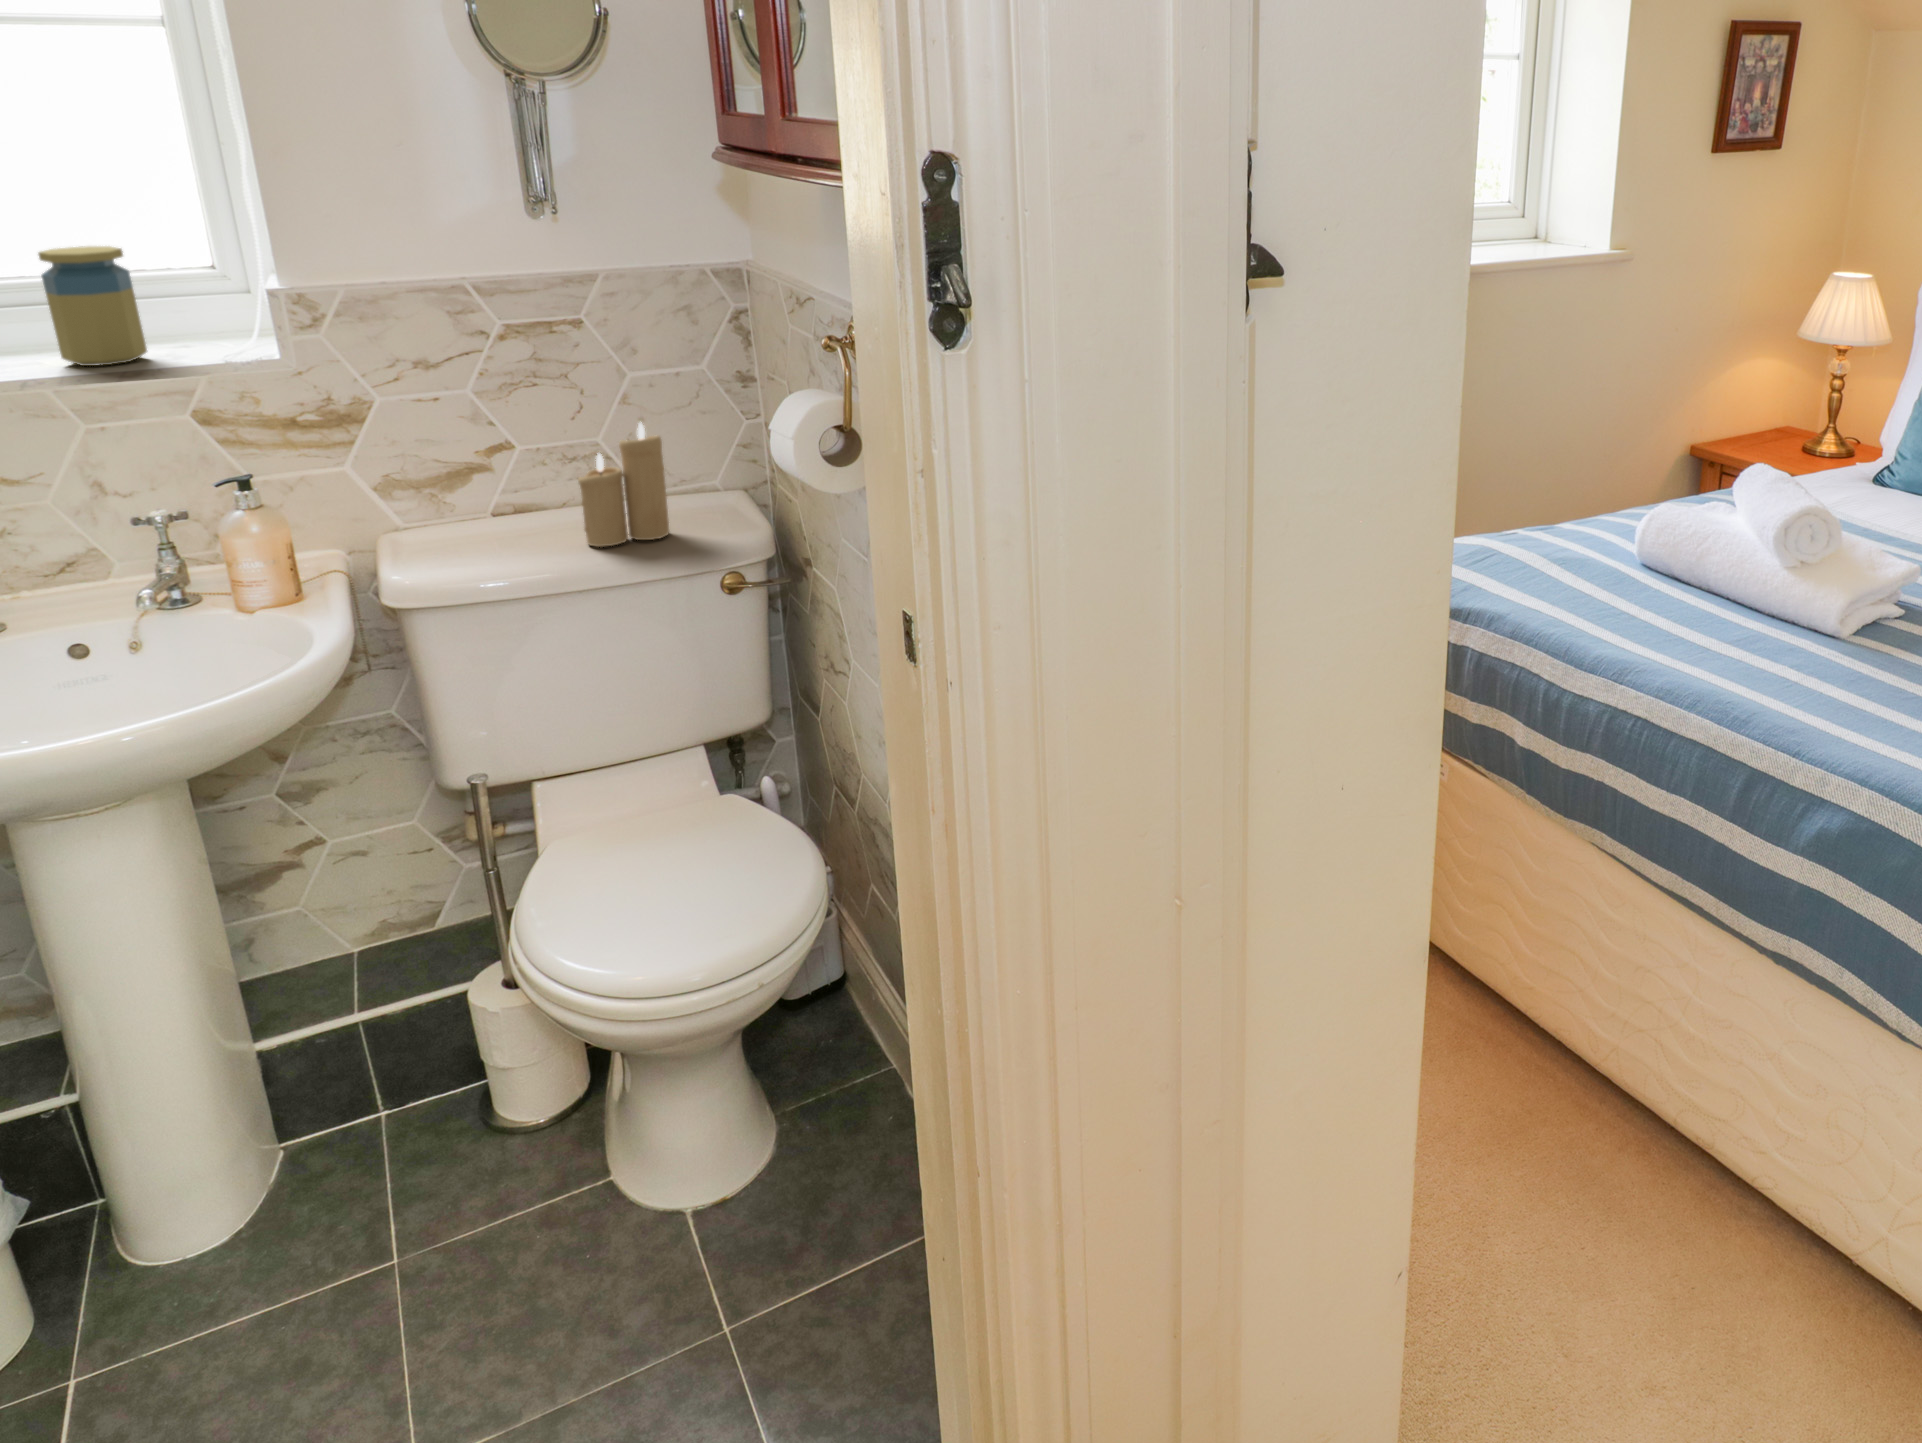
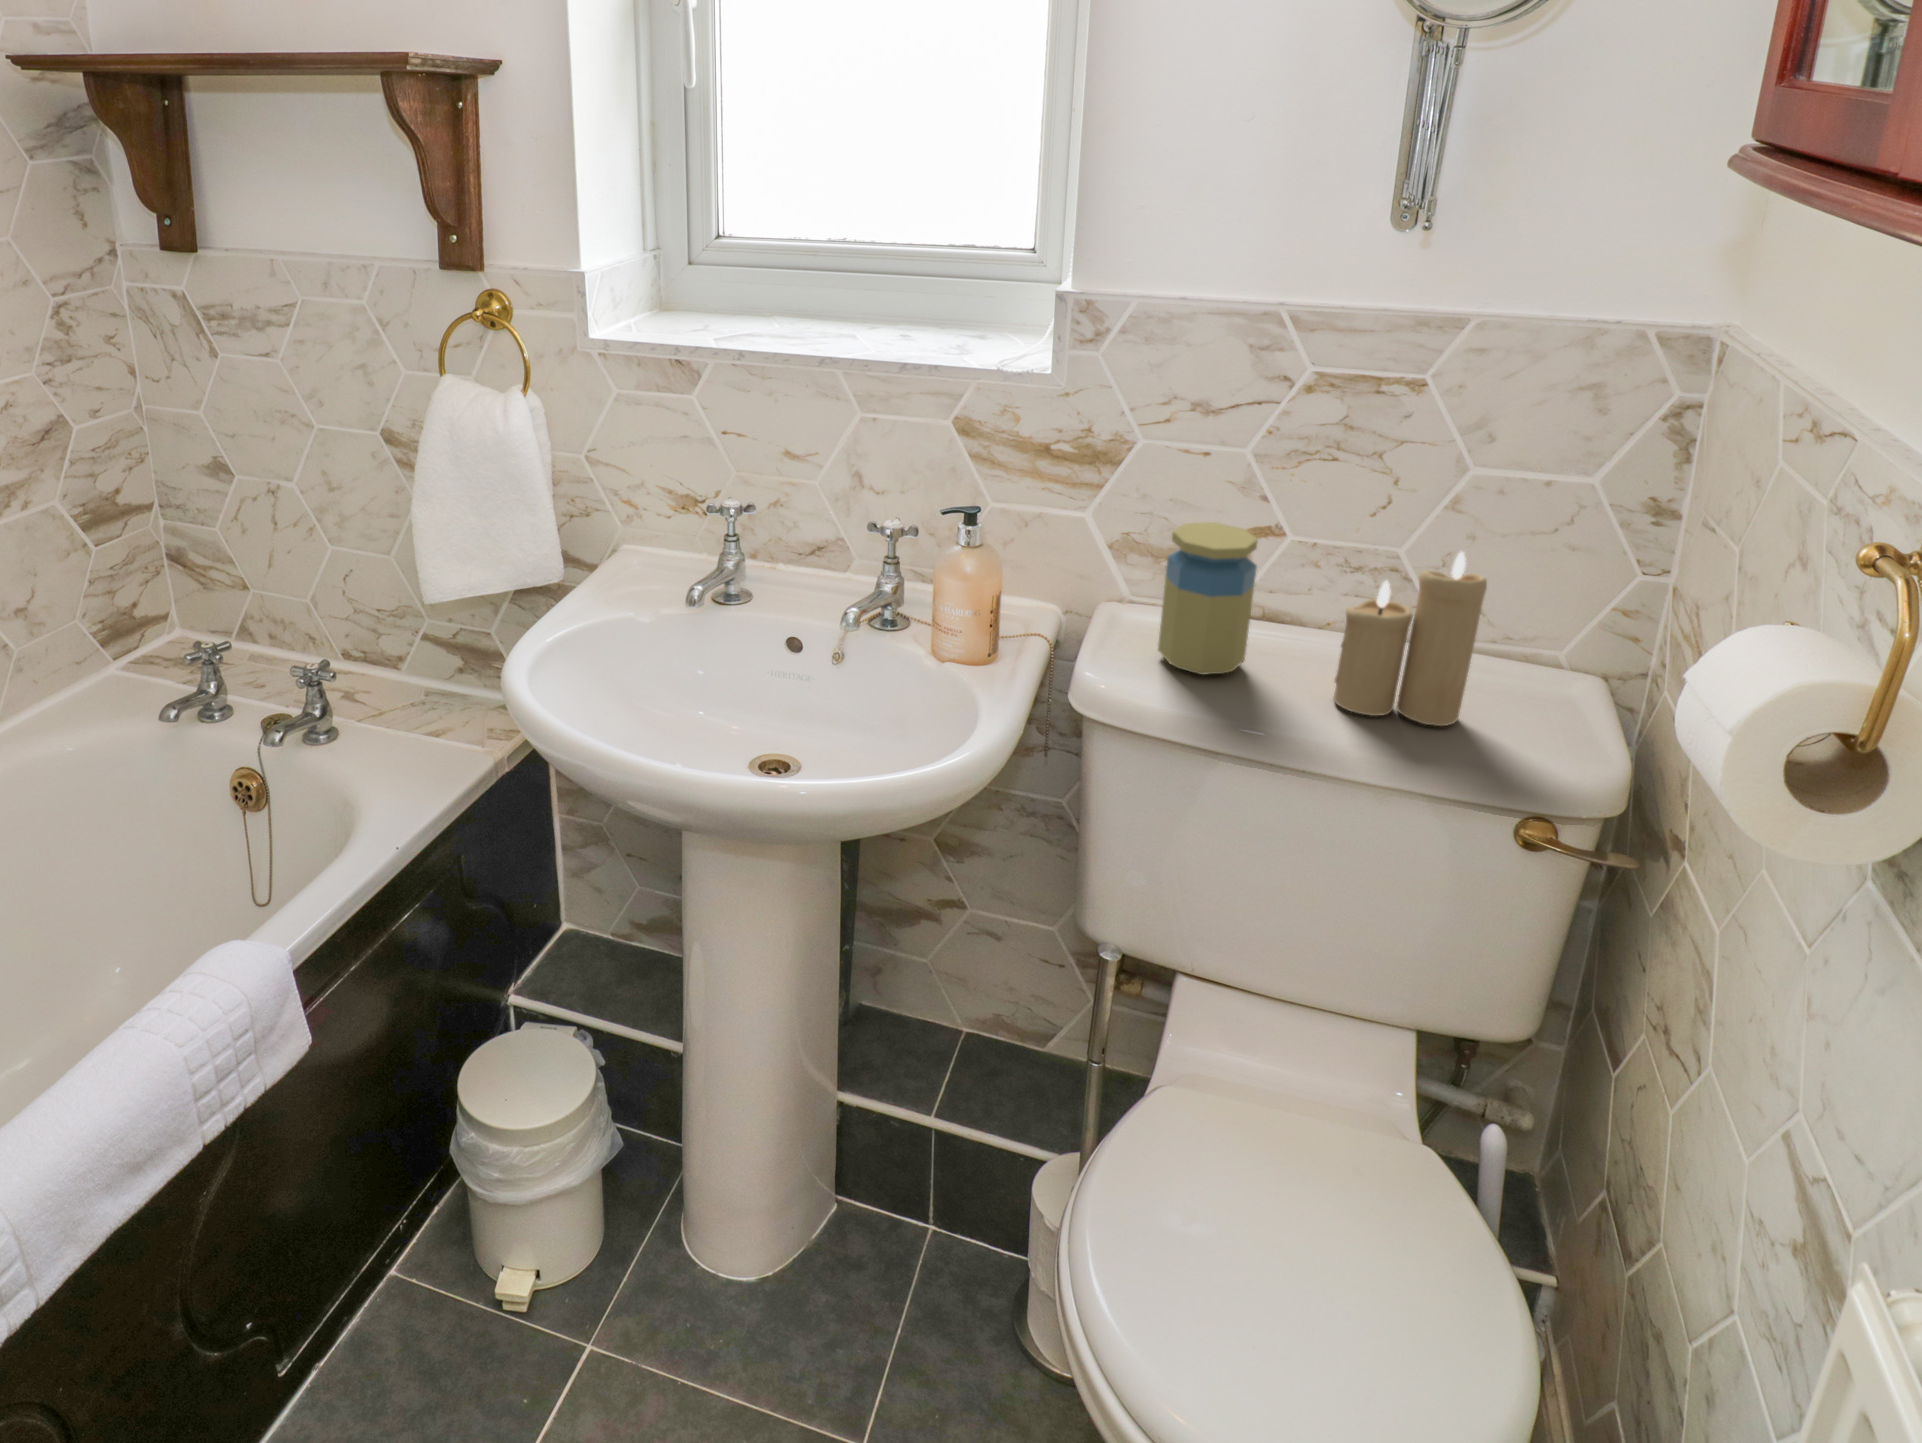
jar: present [39,246,147,366] -> present [1158,522,1258,675]

